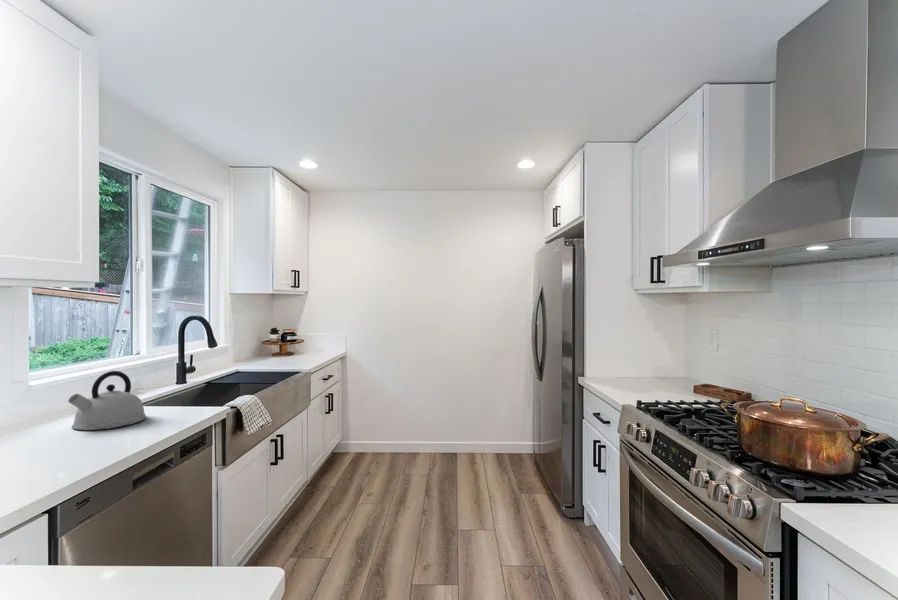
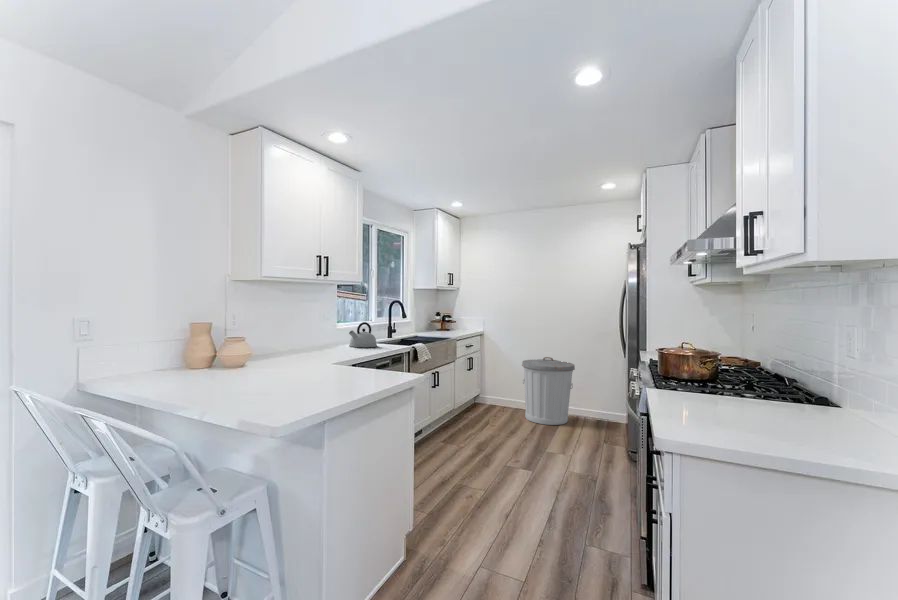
trash can: none [403,382,474,478] -> present [522,357,575,425]

